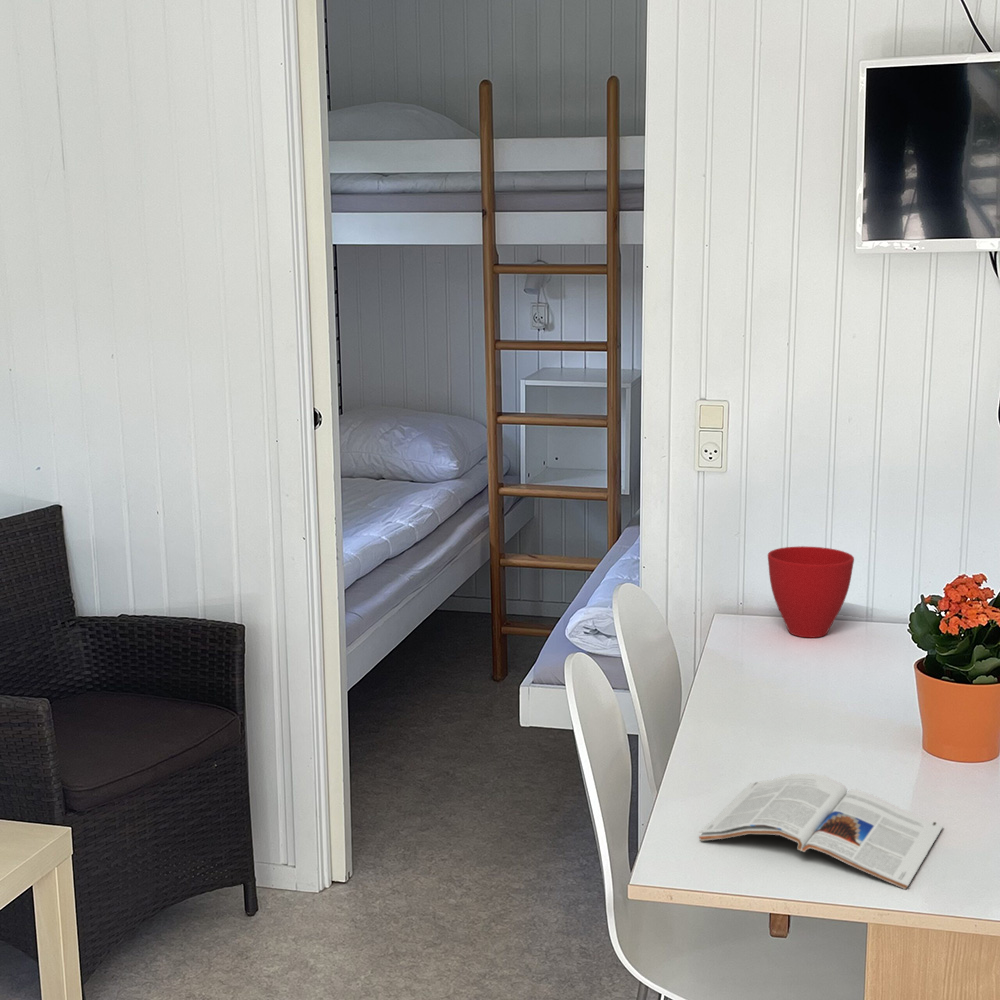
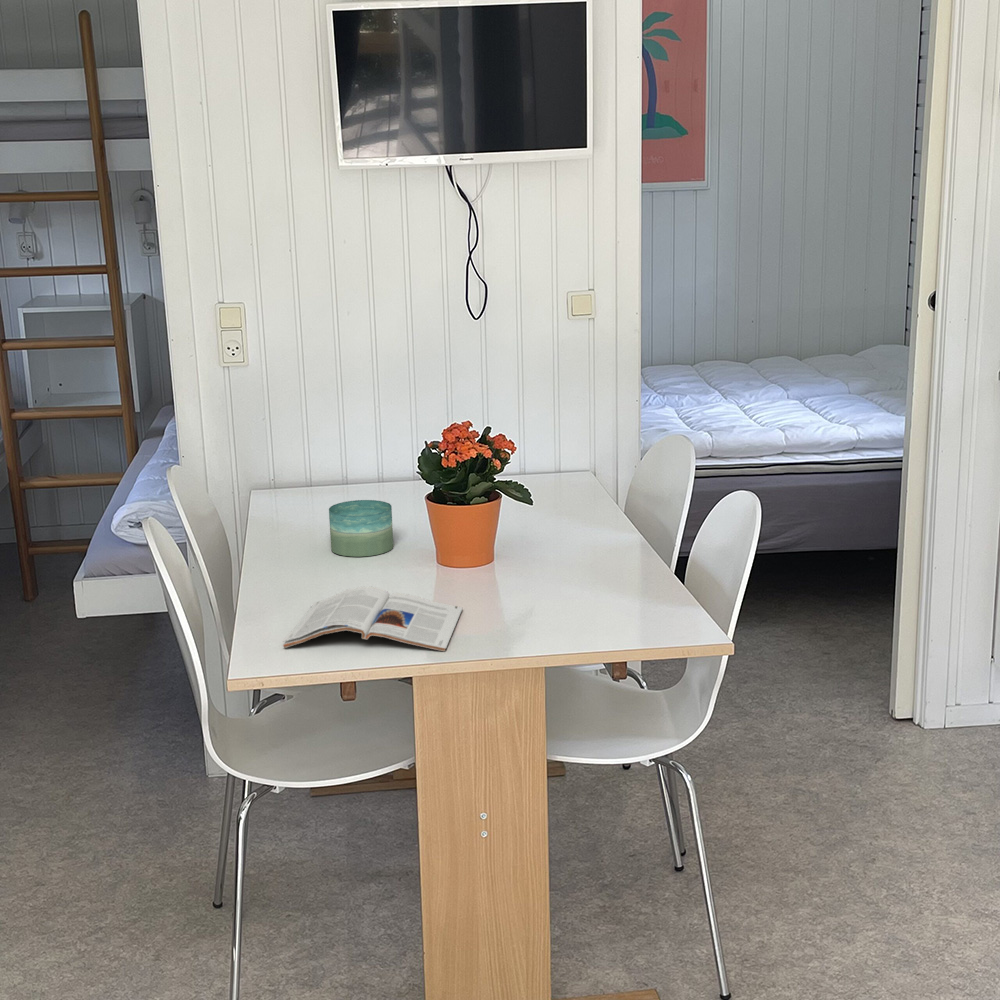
cup: present [768,546,854,638] -> none [291,424,362,498]
candle: none [791,652,872,725] -> present [329,500,393,557]

